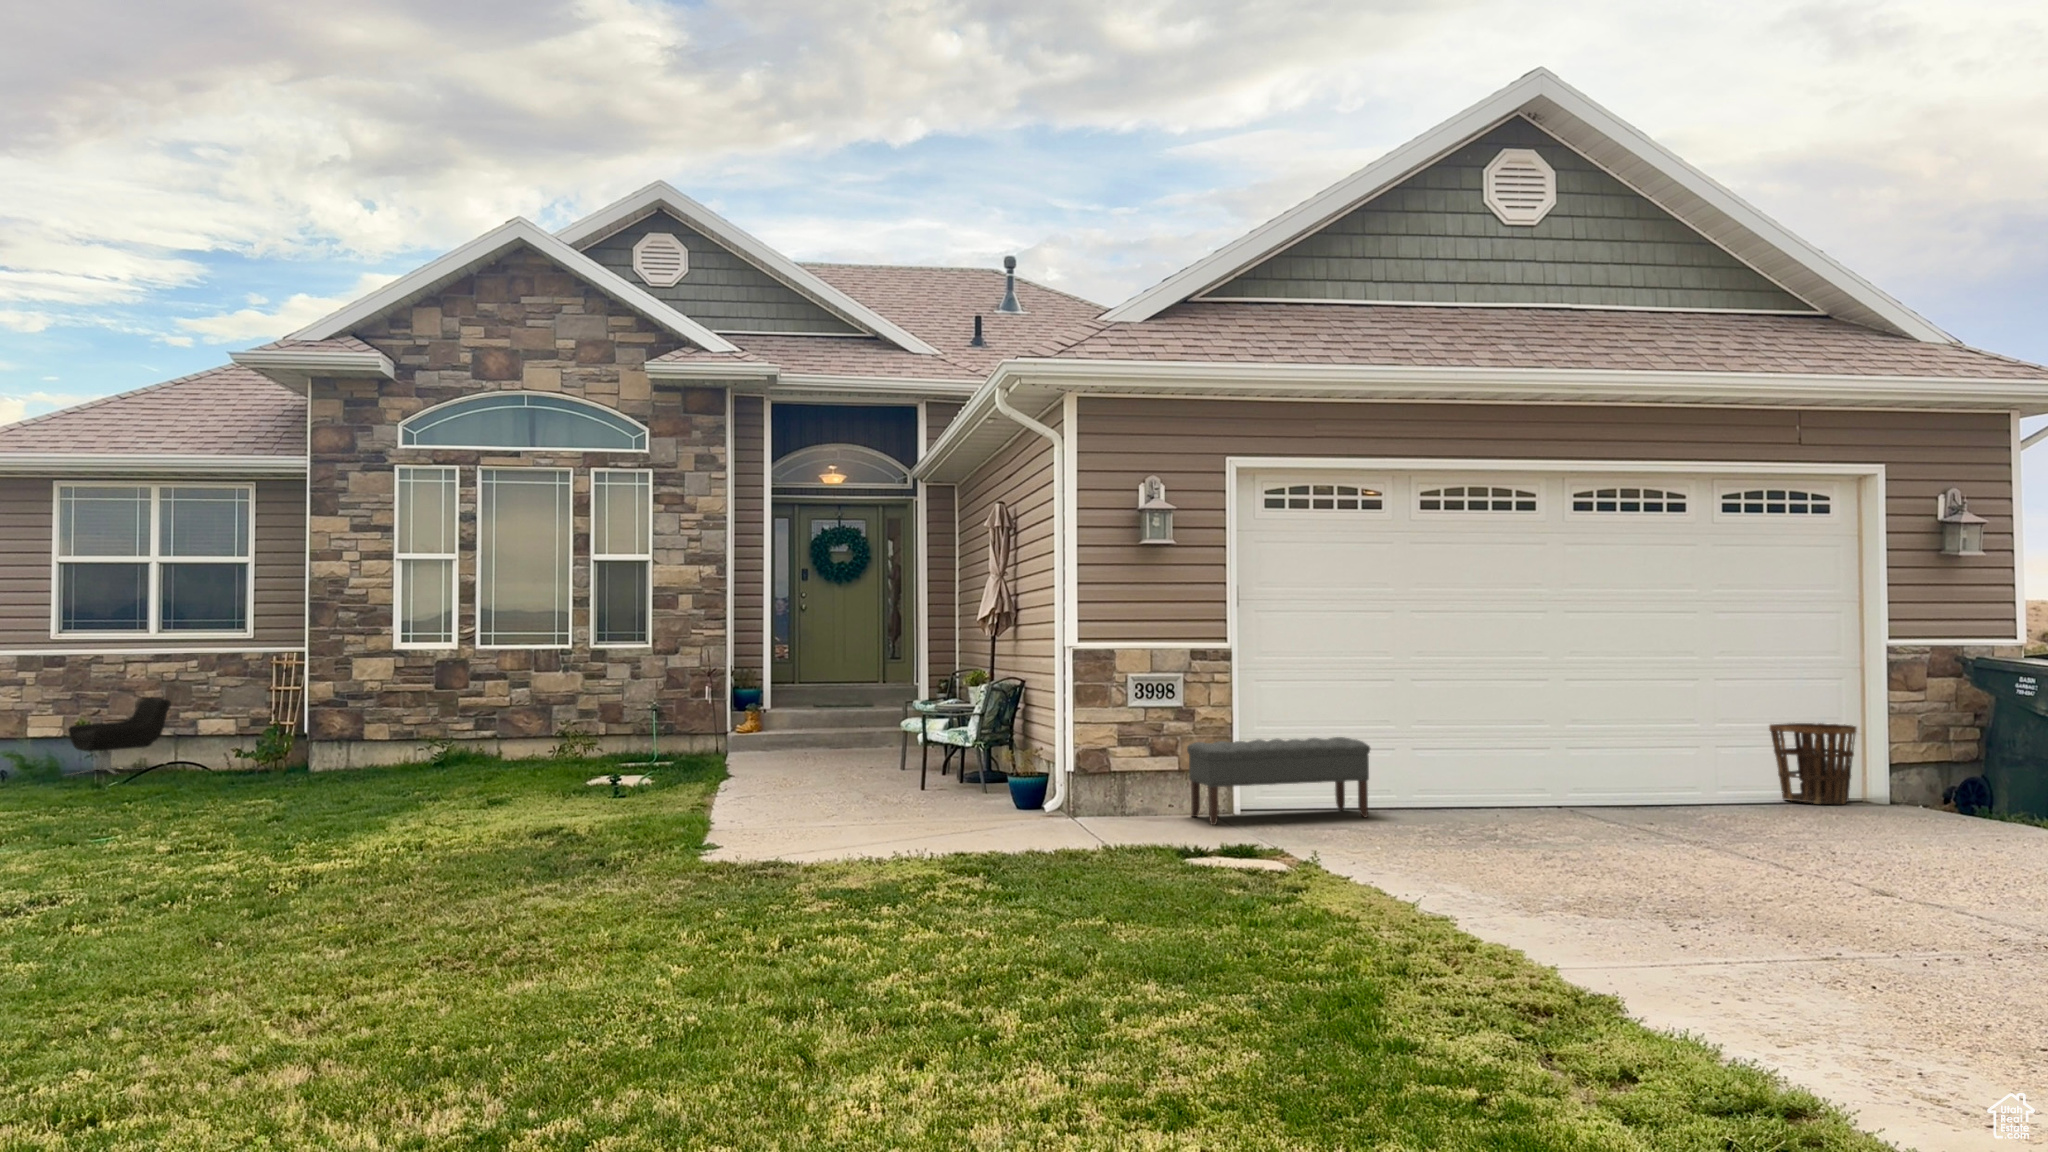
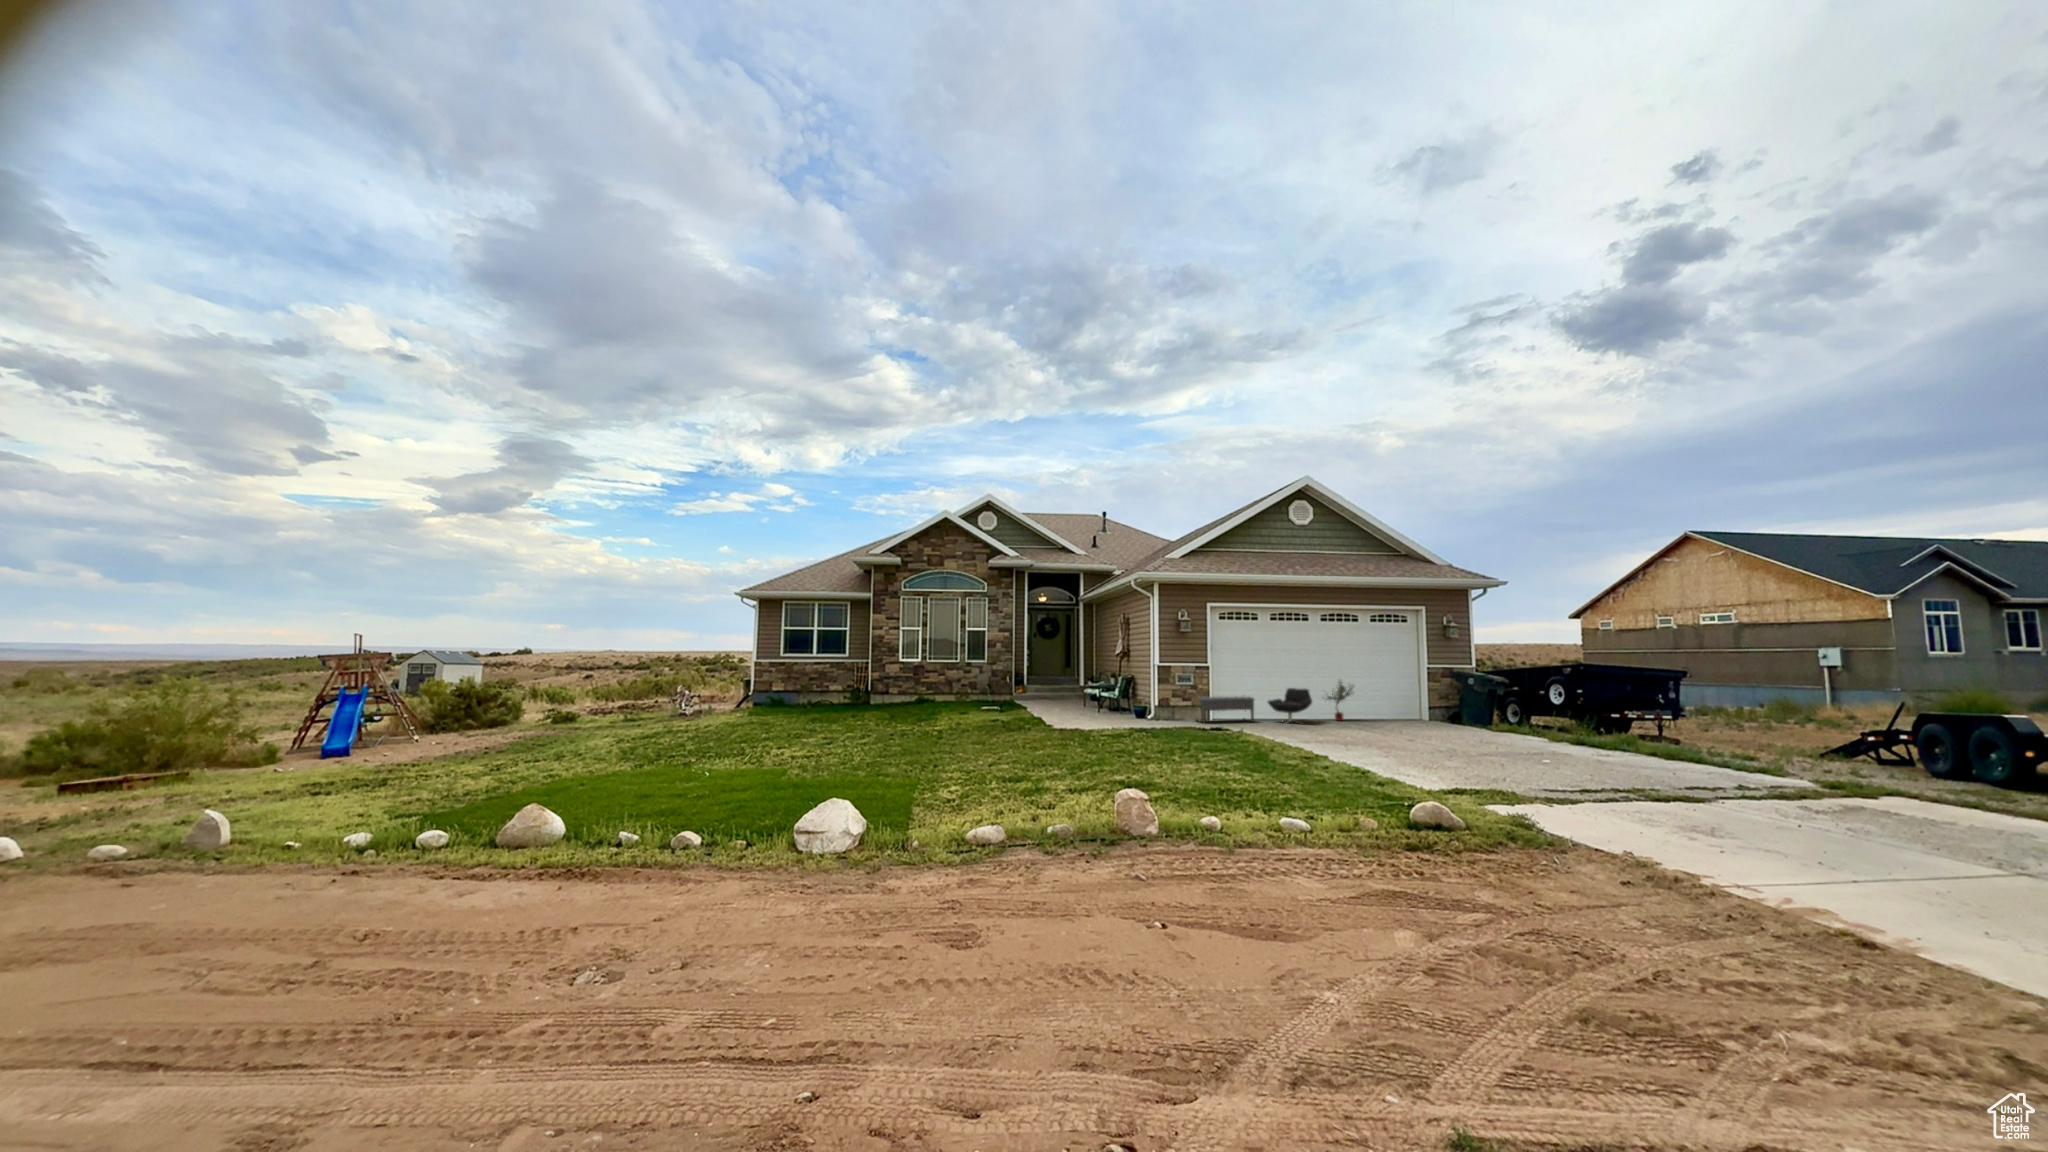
potted tree: none [1573,681,1675,809] -> present [1327,681,1354,721]
lounge chair: present [68,698,171,774] -> present [1268,688,1312,722]
basket: present [1769,723,1857,804] -> none [1388,694,1417,721]

